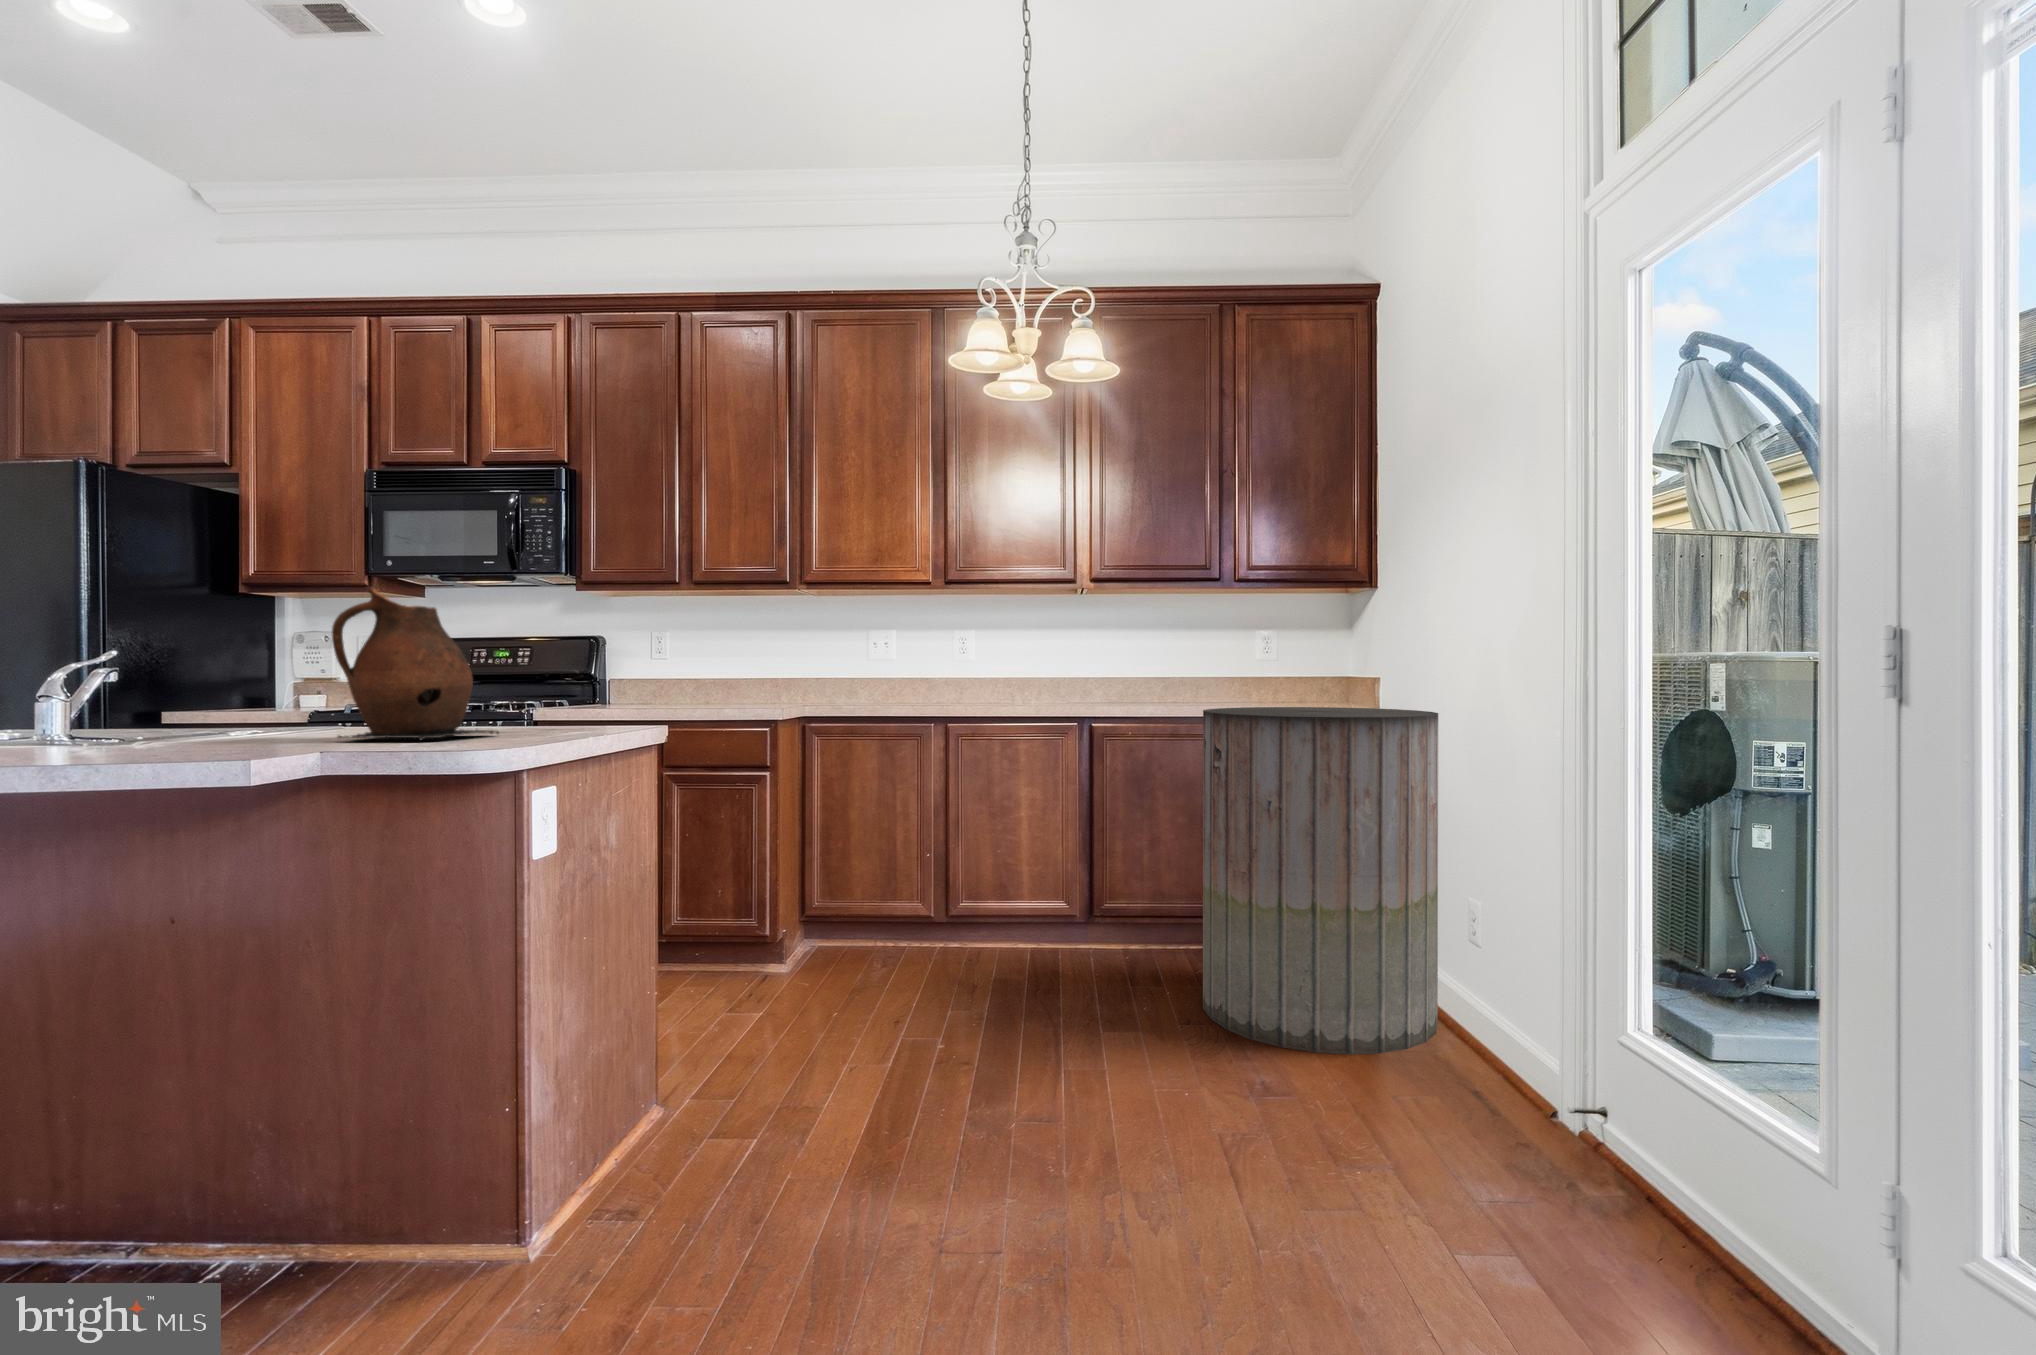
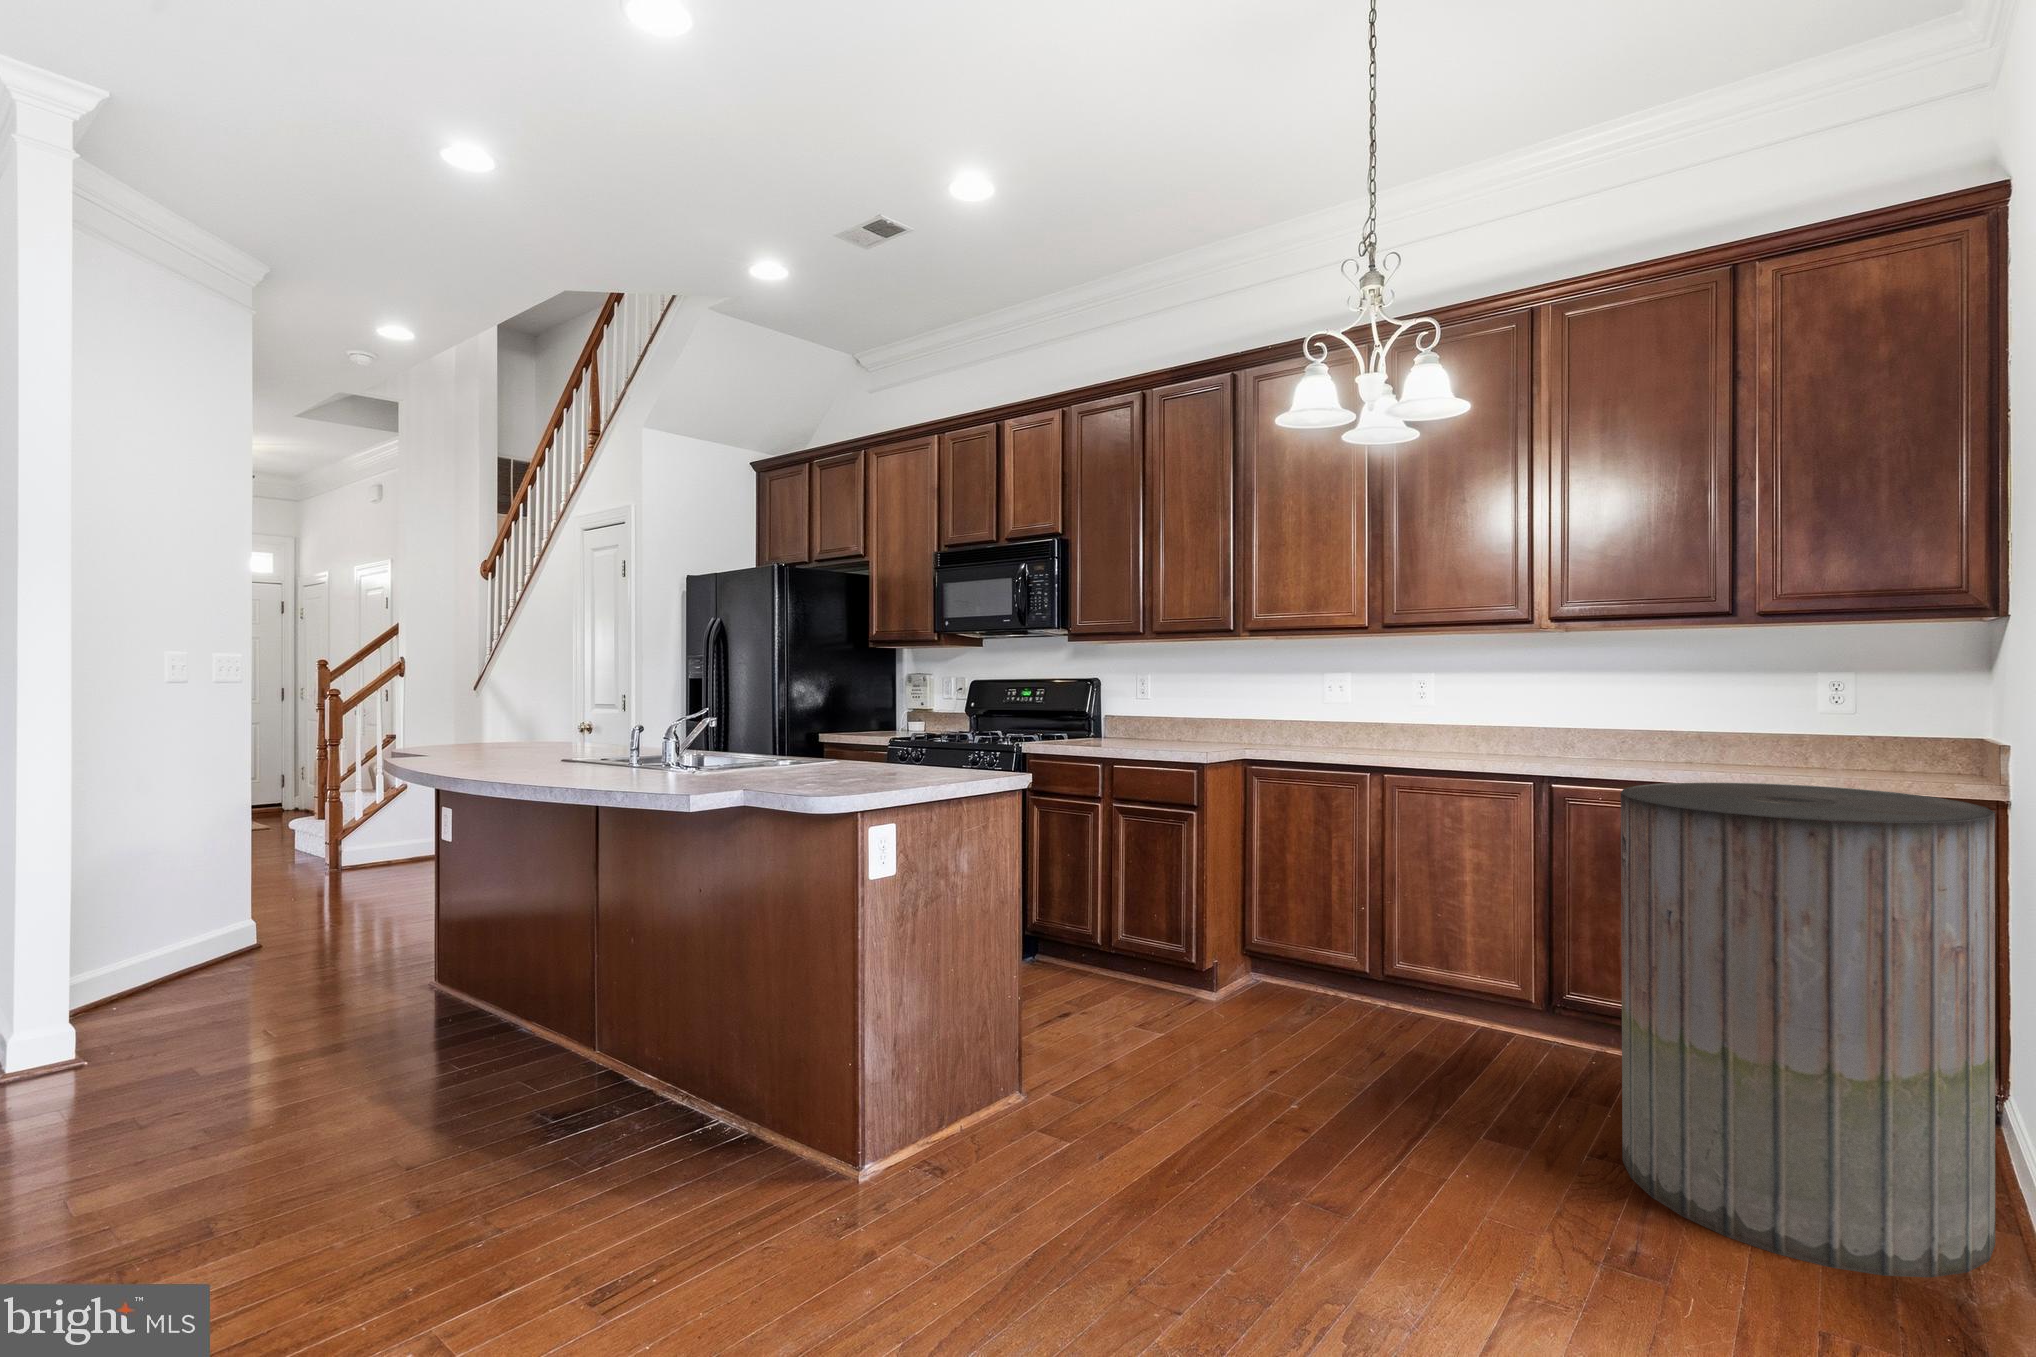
ceramic pitcher: present [332,588,499,740] -> none [788,686,890,794]

